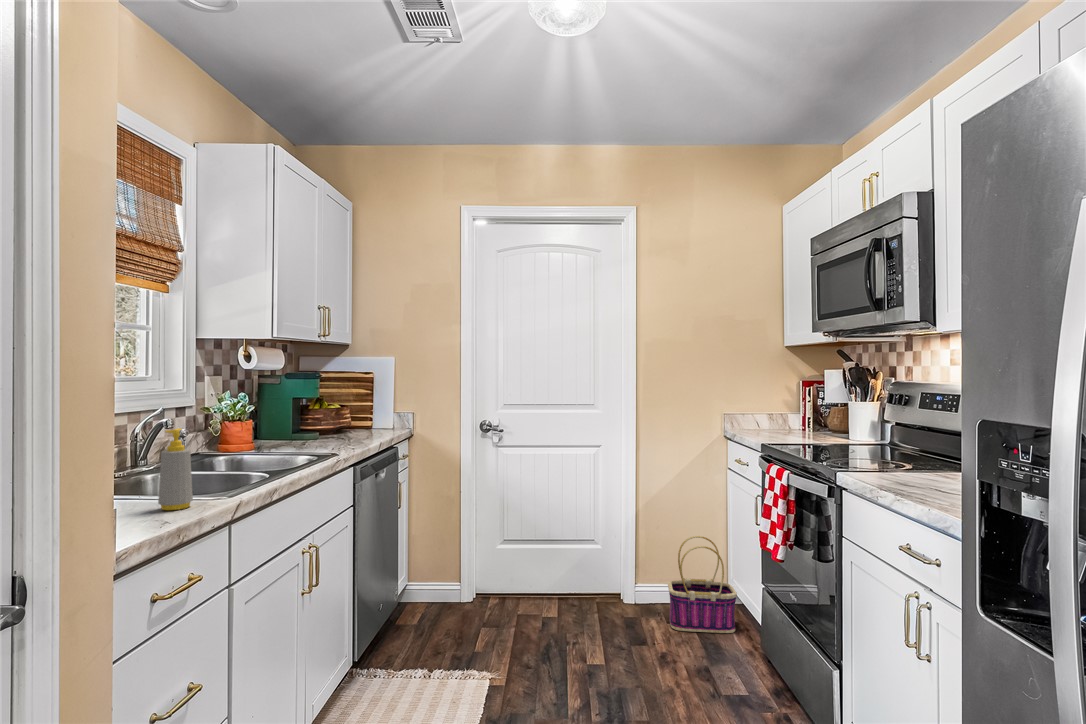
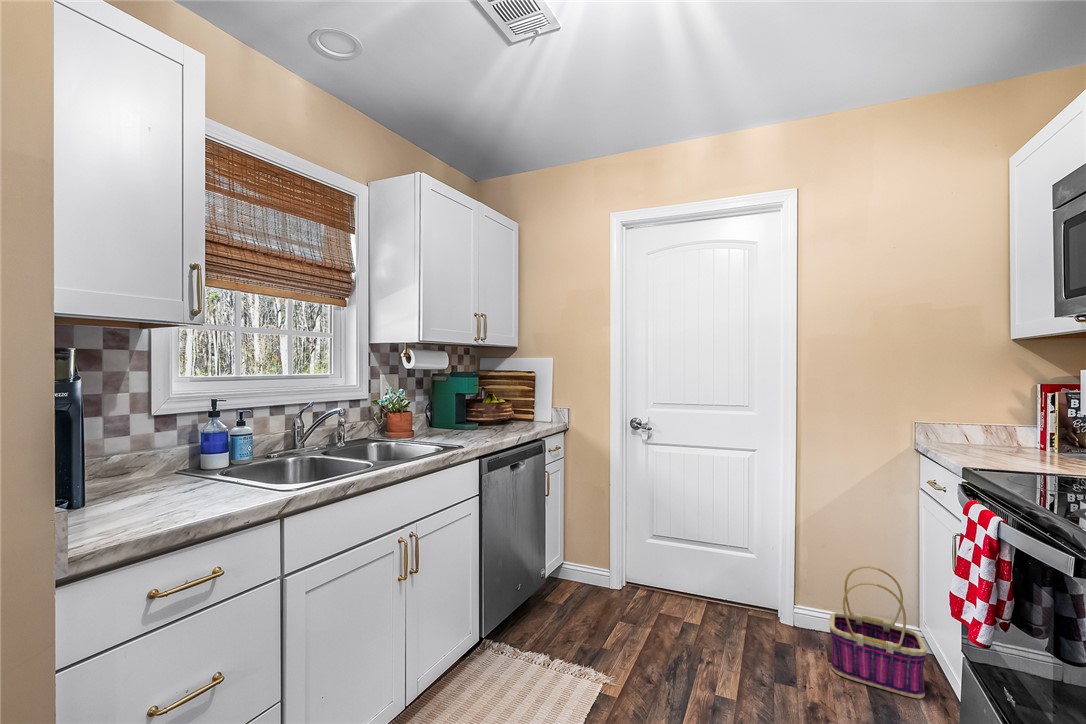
soap bottle: present [158,428,193,510] -> none [211,428,244,505]

